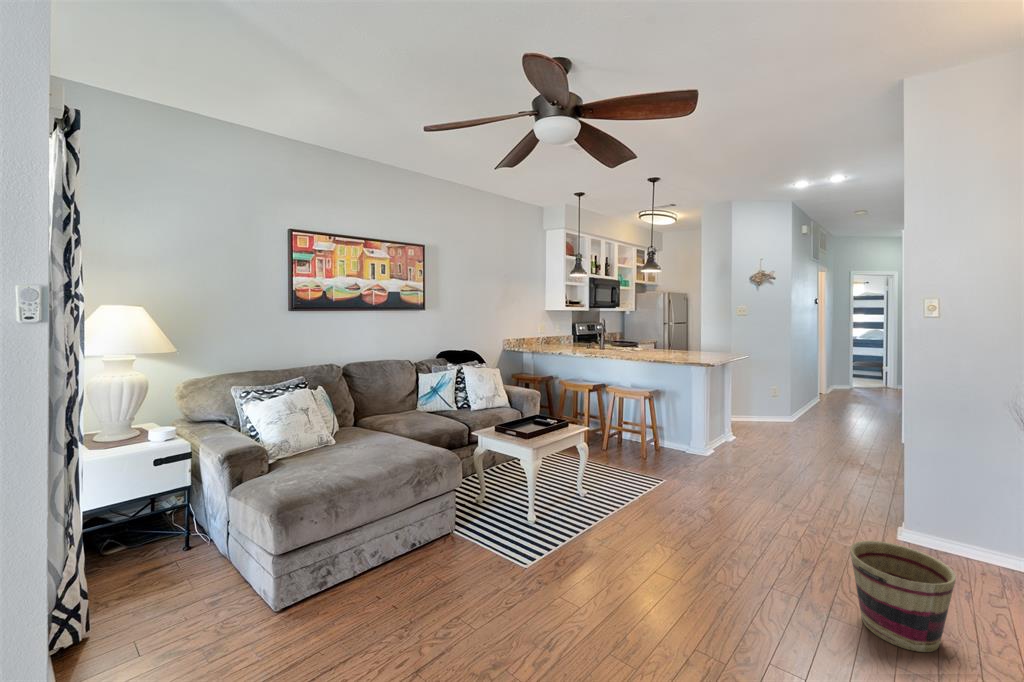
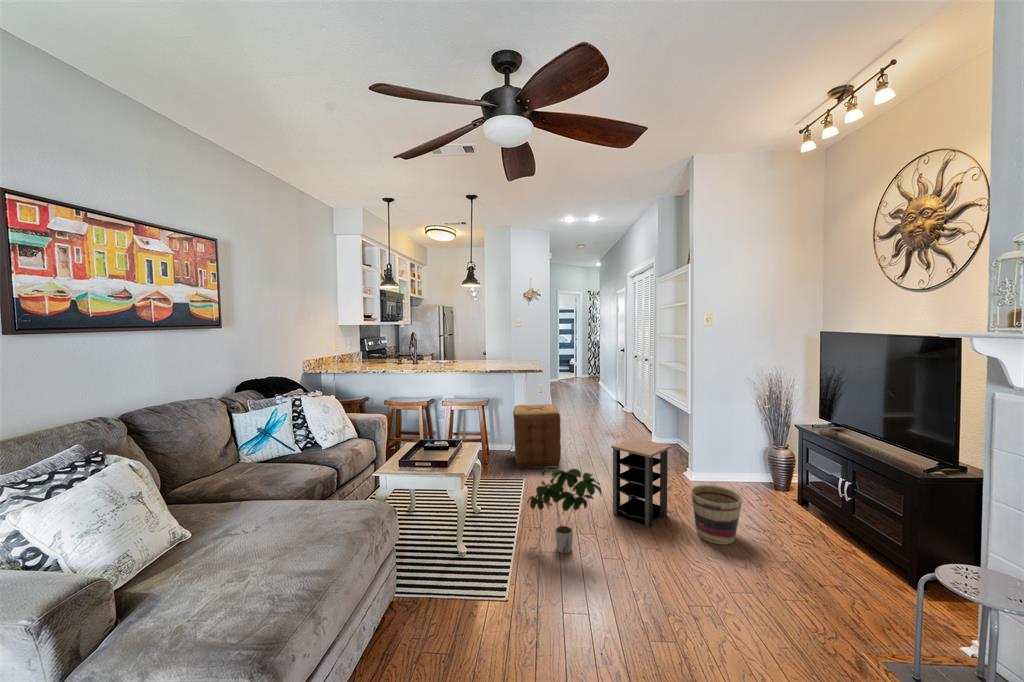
ottoman: none [679,398,751,480] -> present [513,404,561,468]
side table: none [746,452,849,578] -> present [611,438,671,527]
potted plant: none [605,457,677,562] -> present [527,467,602,553]

